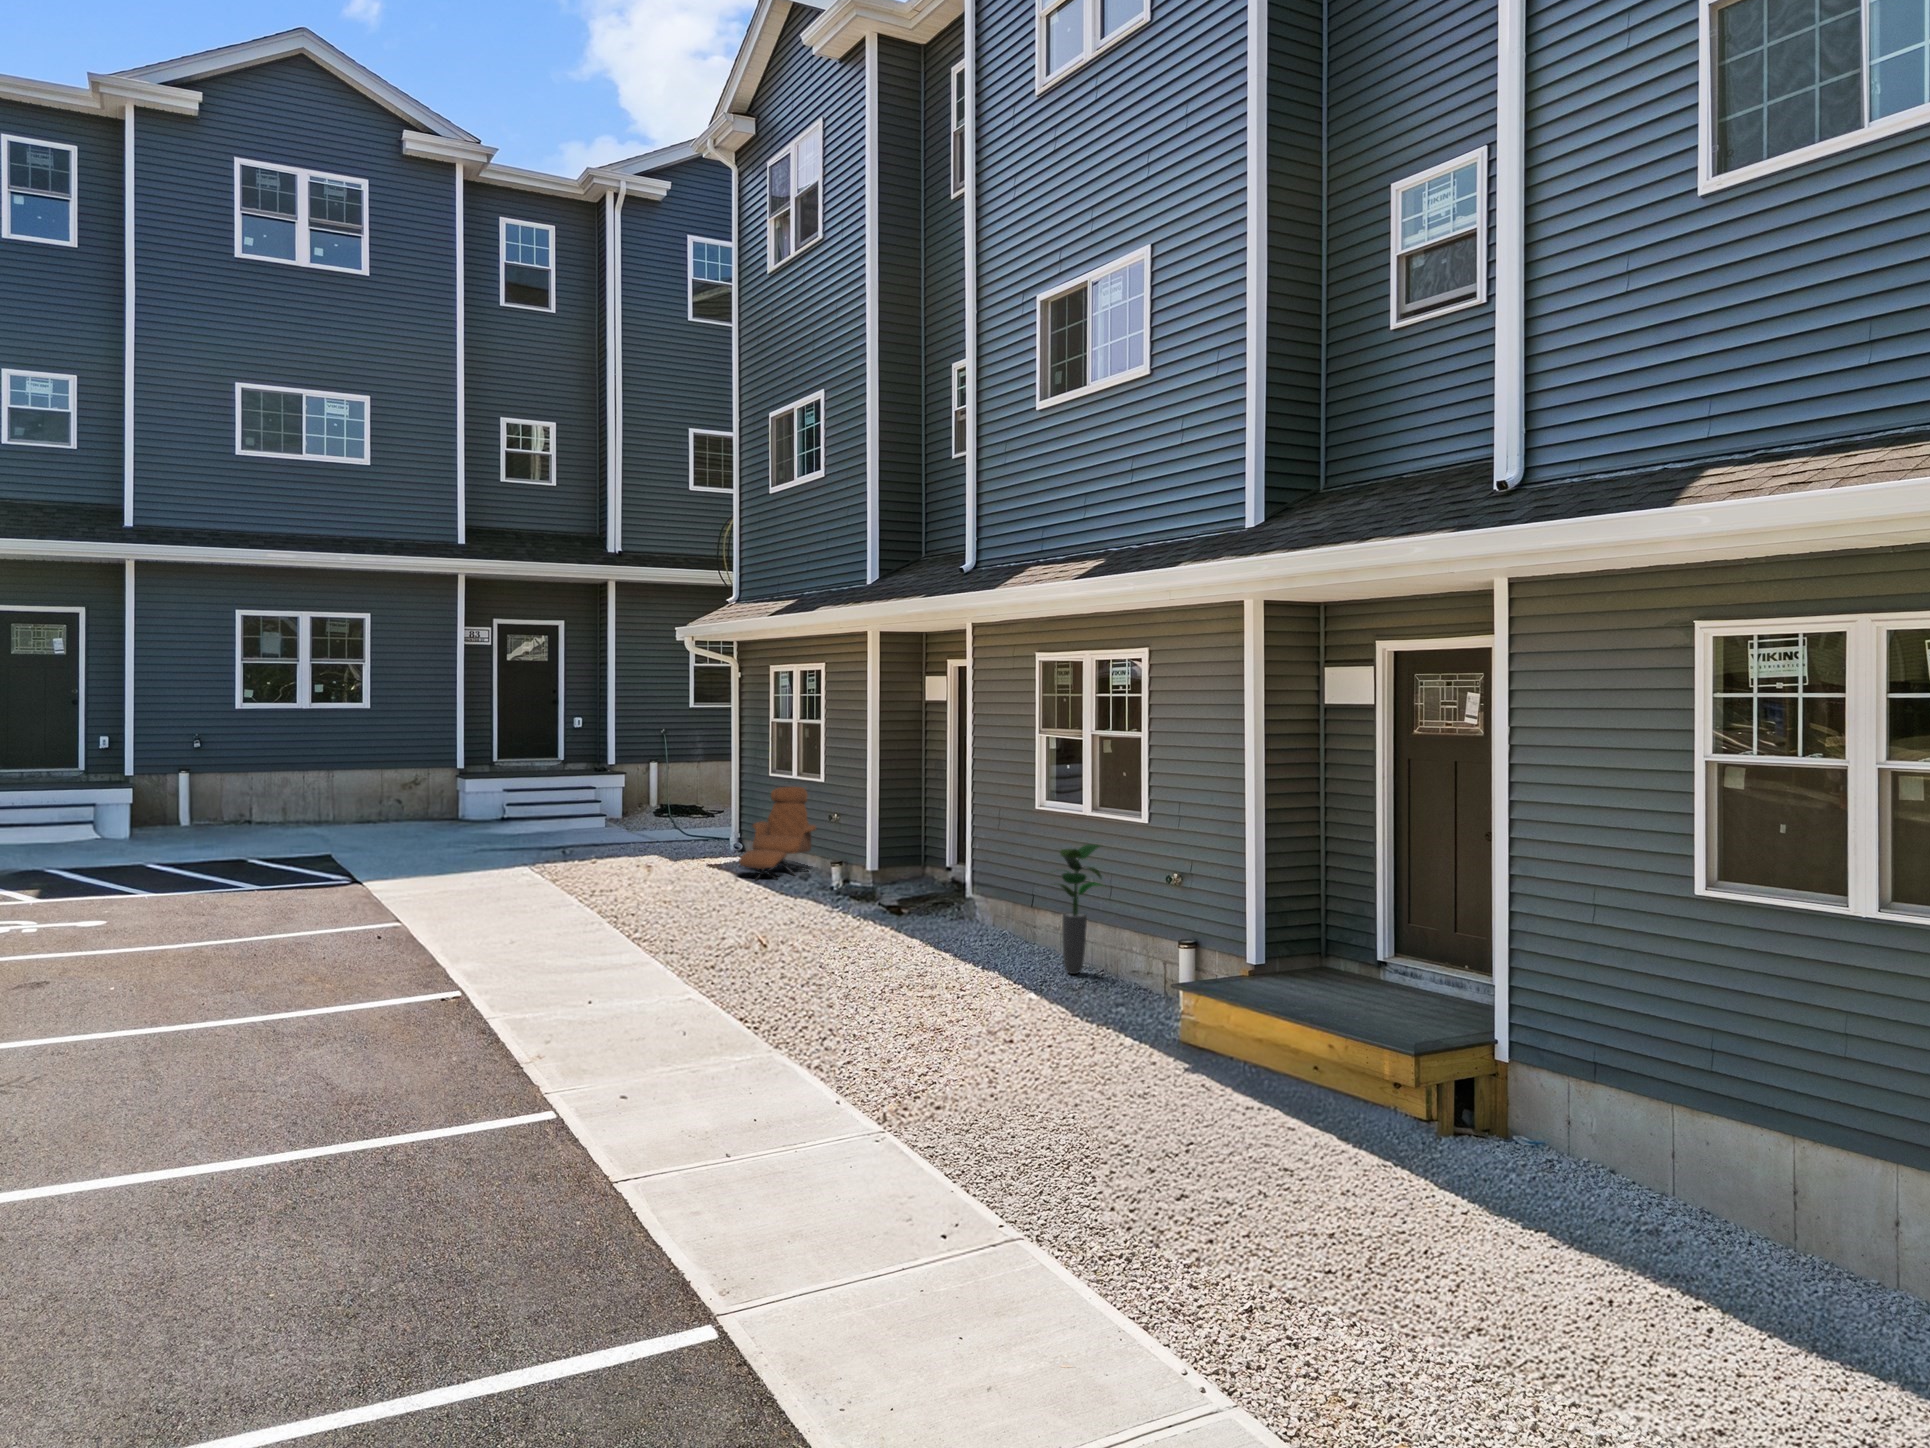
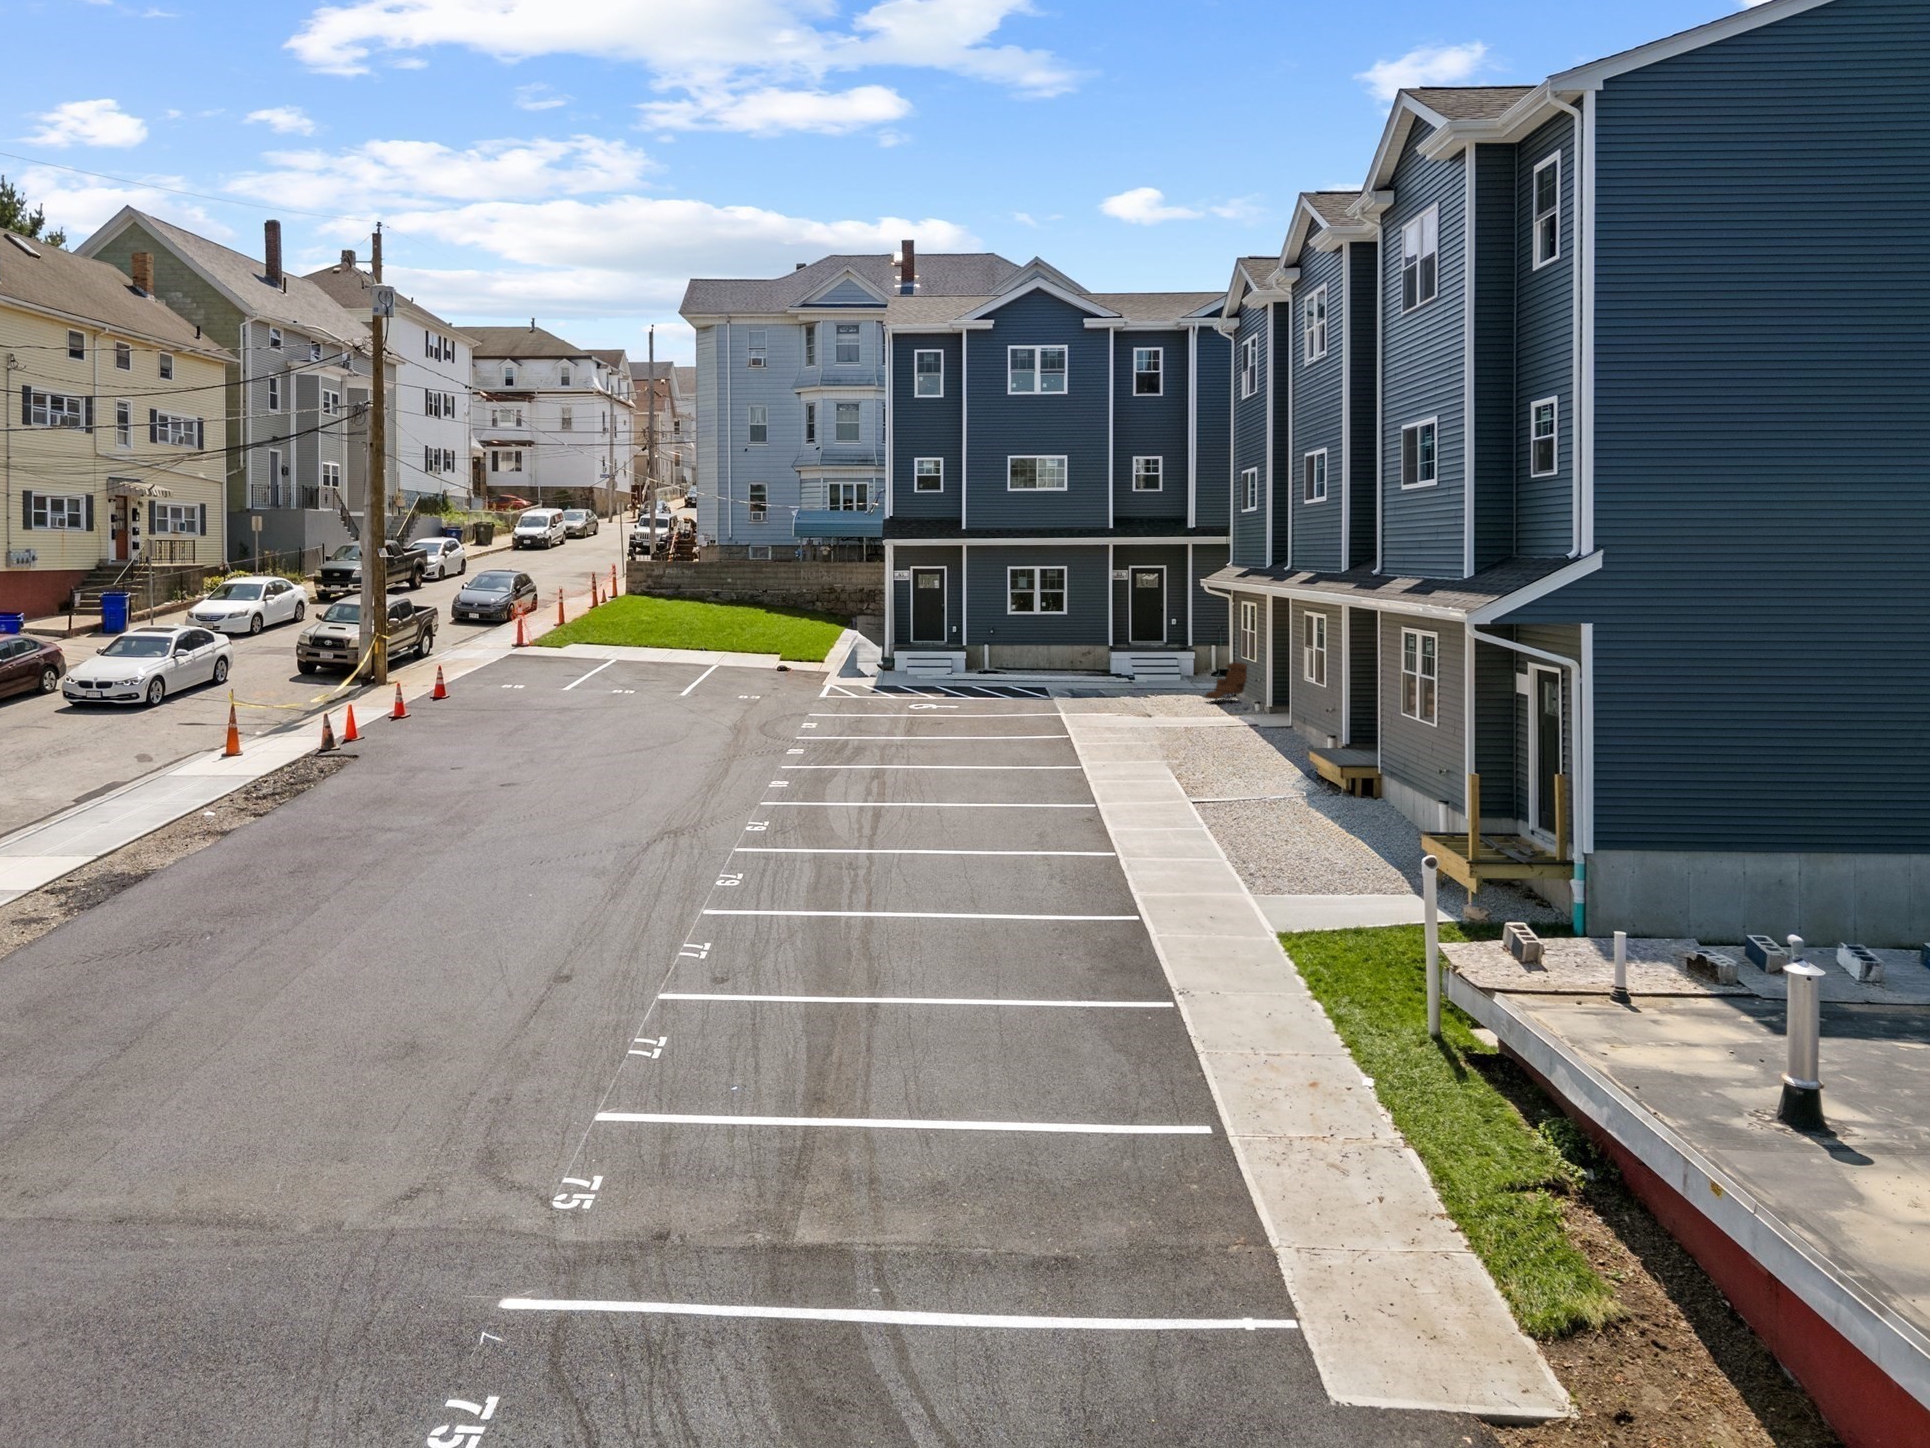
potted plant: present [1059,844,1102,974] -> none [1269,688,1290,736]

